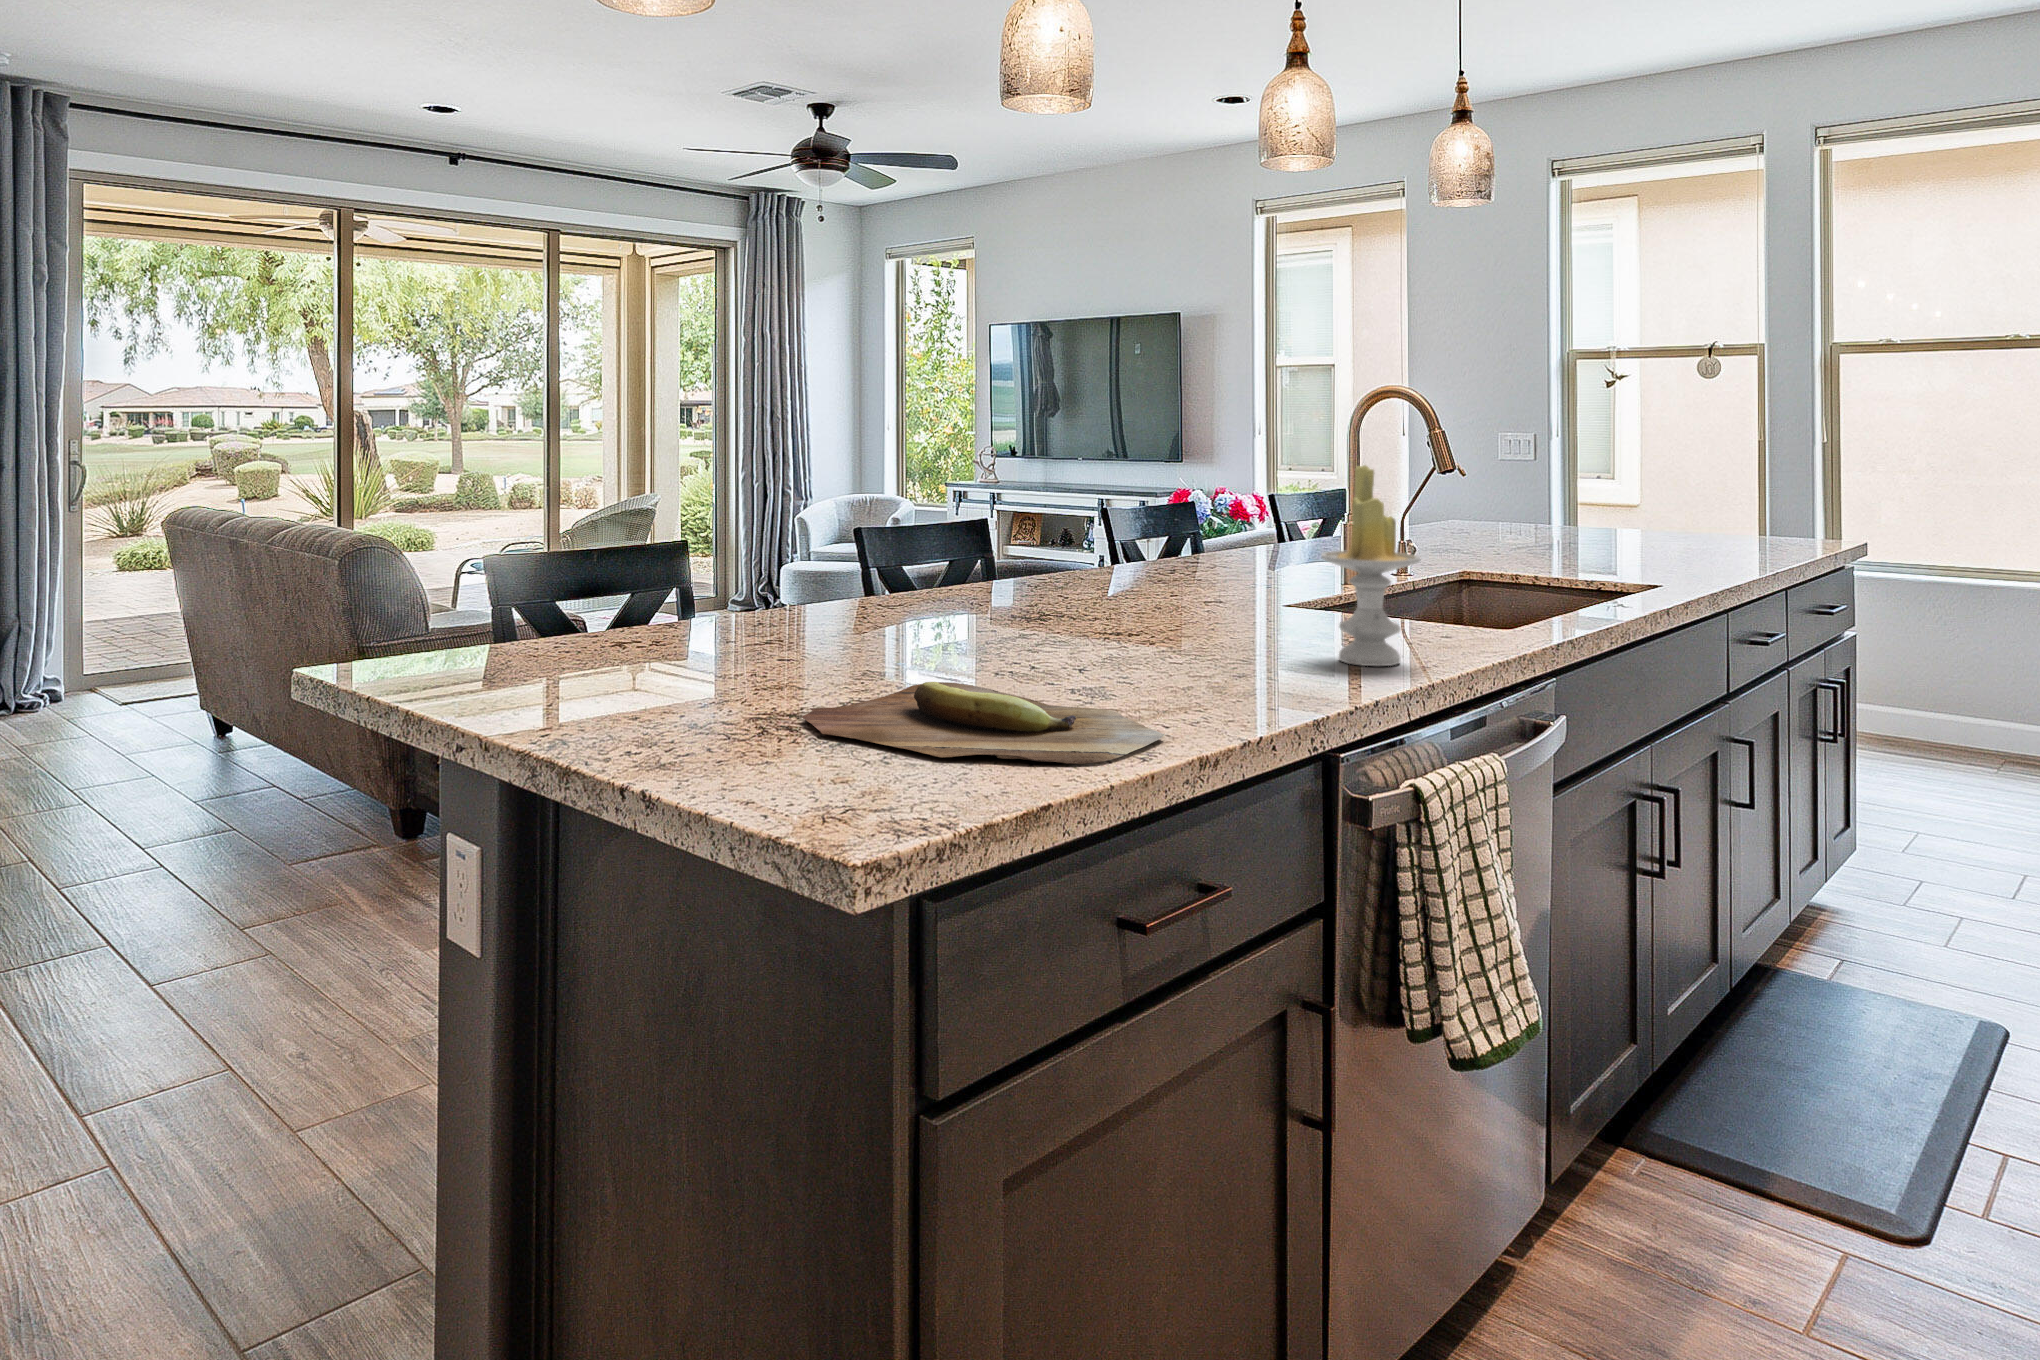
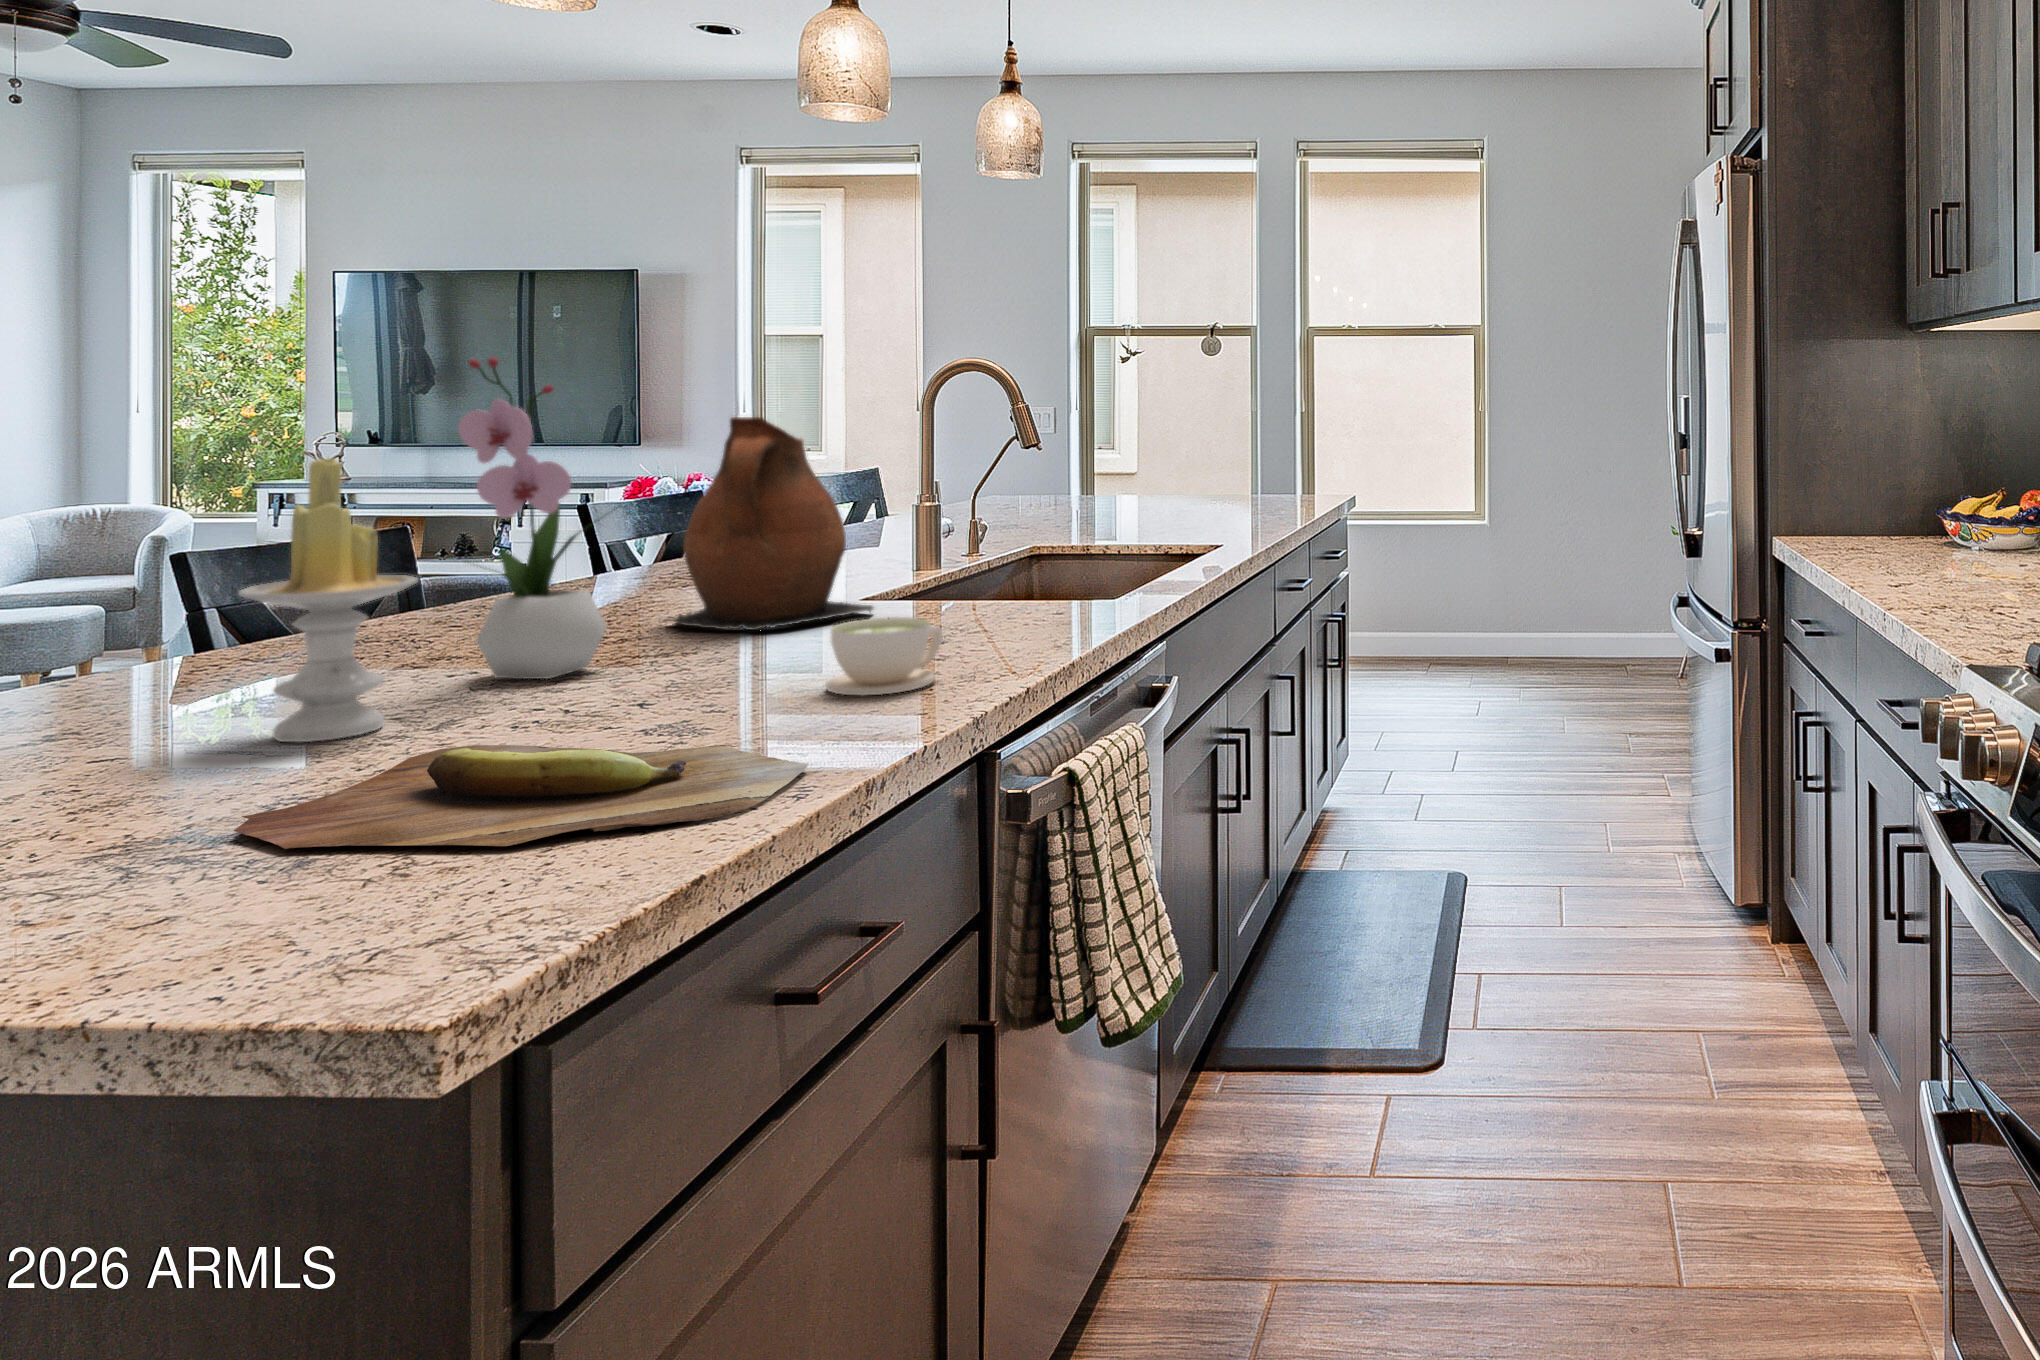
flower arrangement: none [969,384,1081,642] -> present [458,357,613,679]
ceramic pitcher: none [1118,436,1288,621] -> present [660,417,873,630]
candle: present [1321,465,1421,666] -> present [239,458,419,742]
coffee cup: none [1213,619,1313,688] -> present [825,617,943,696]

